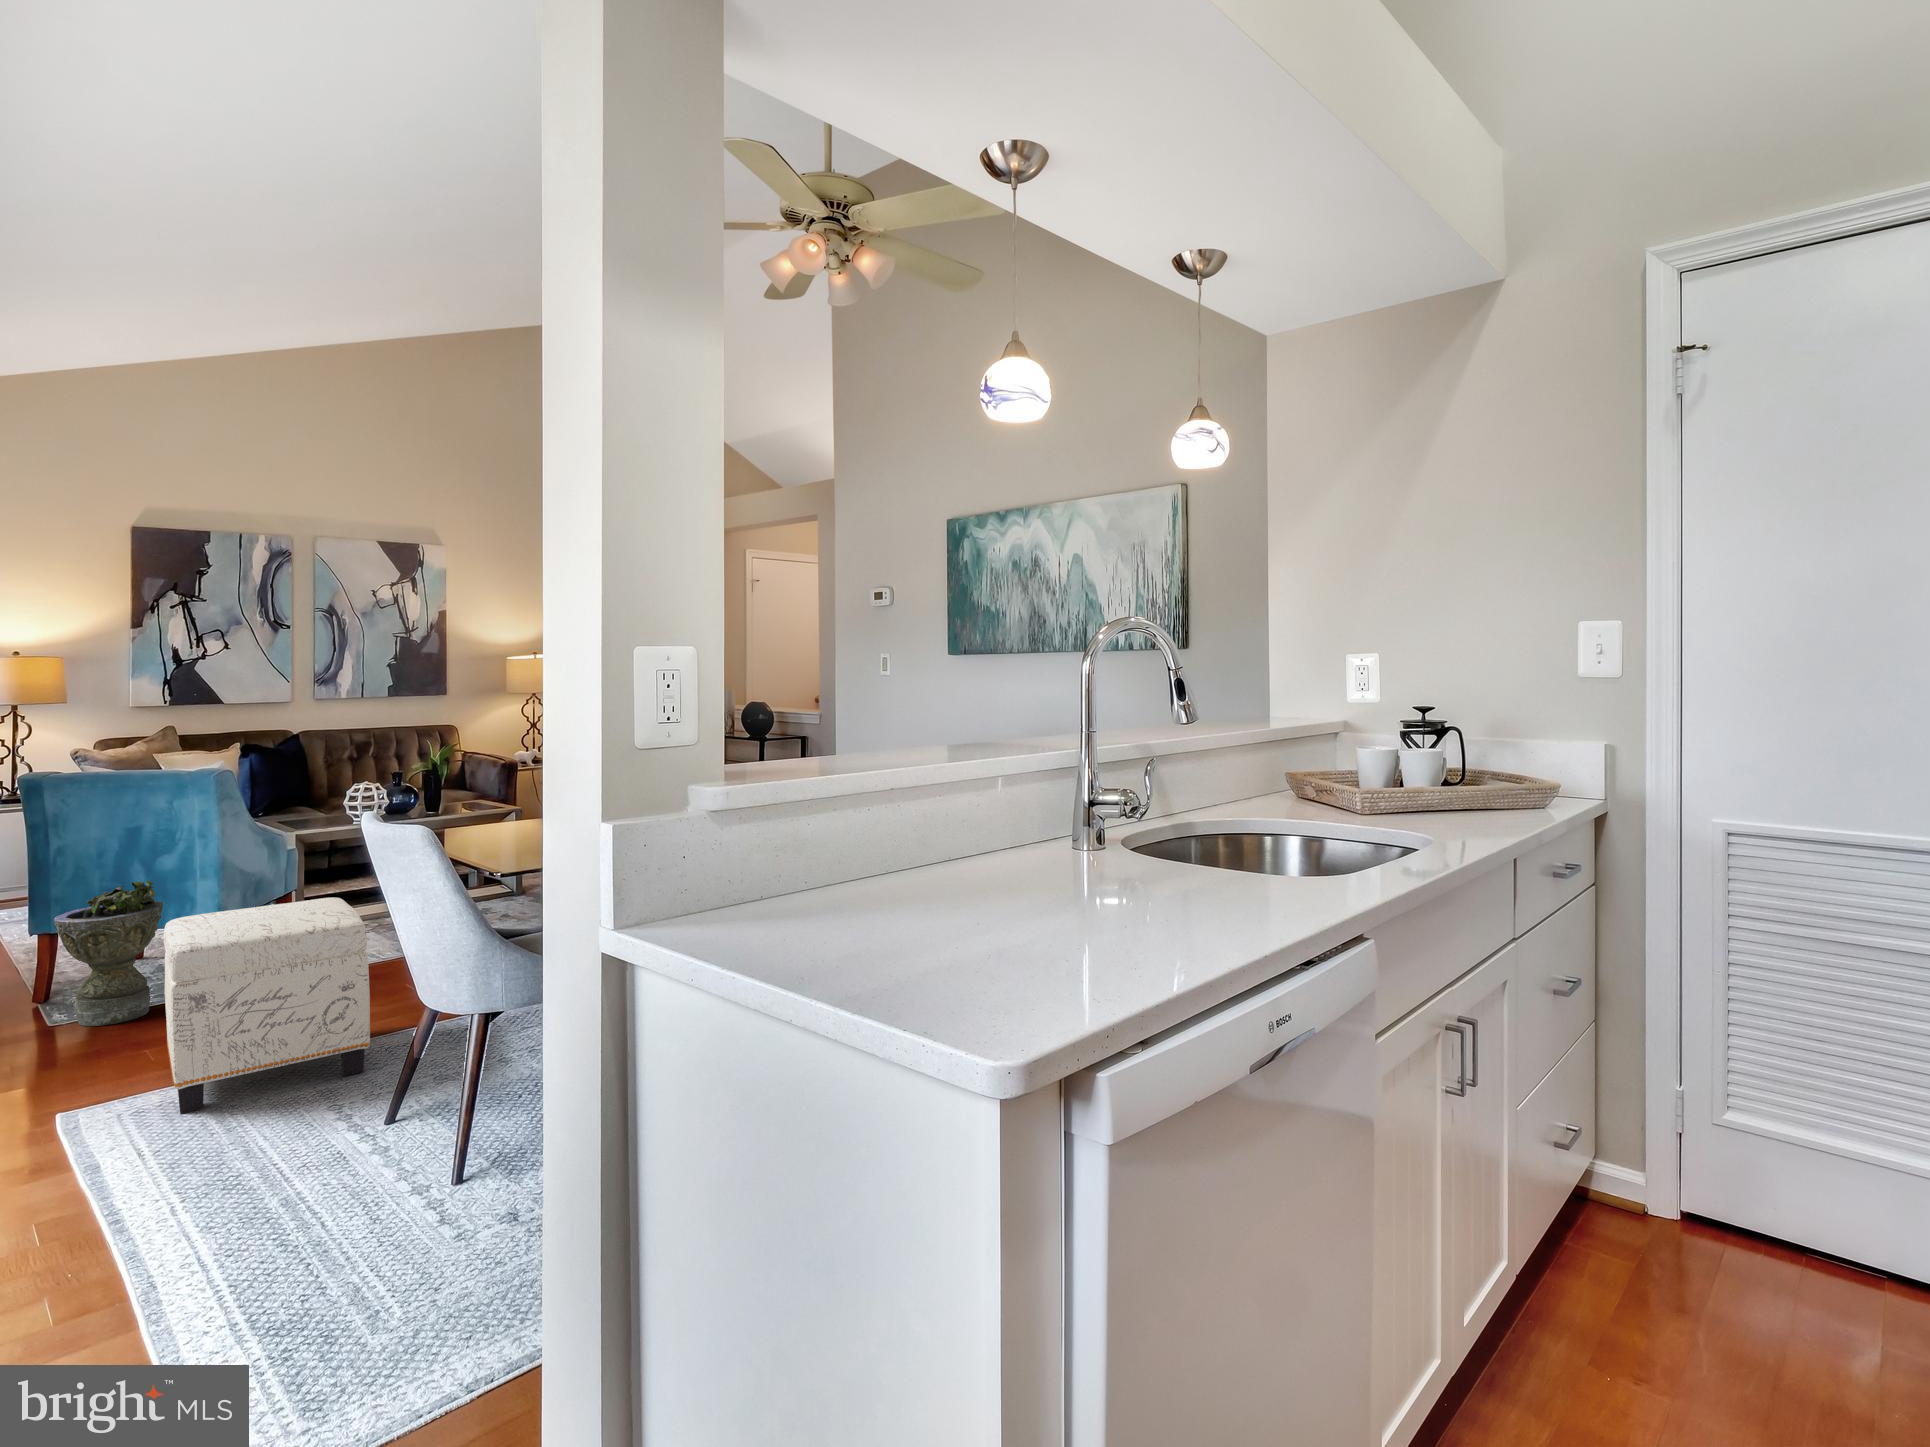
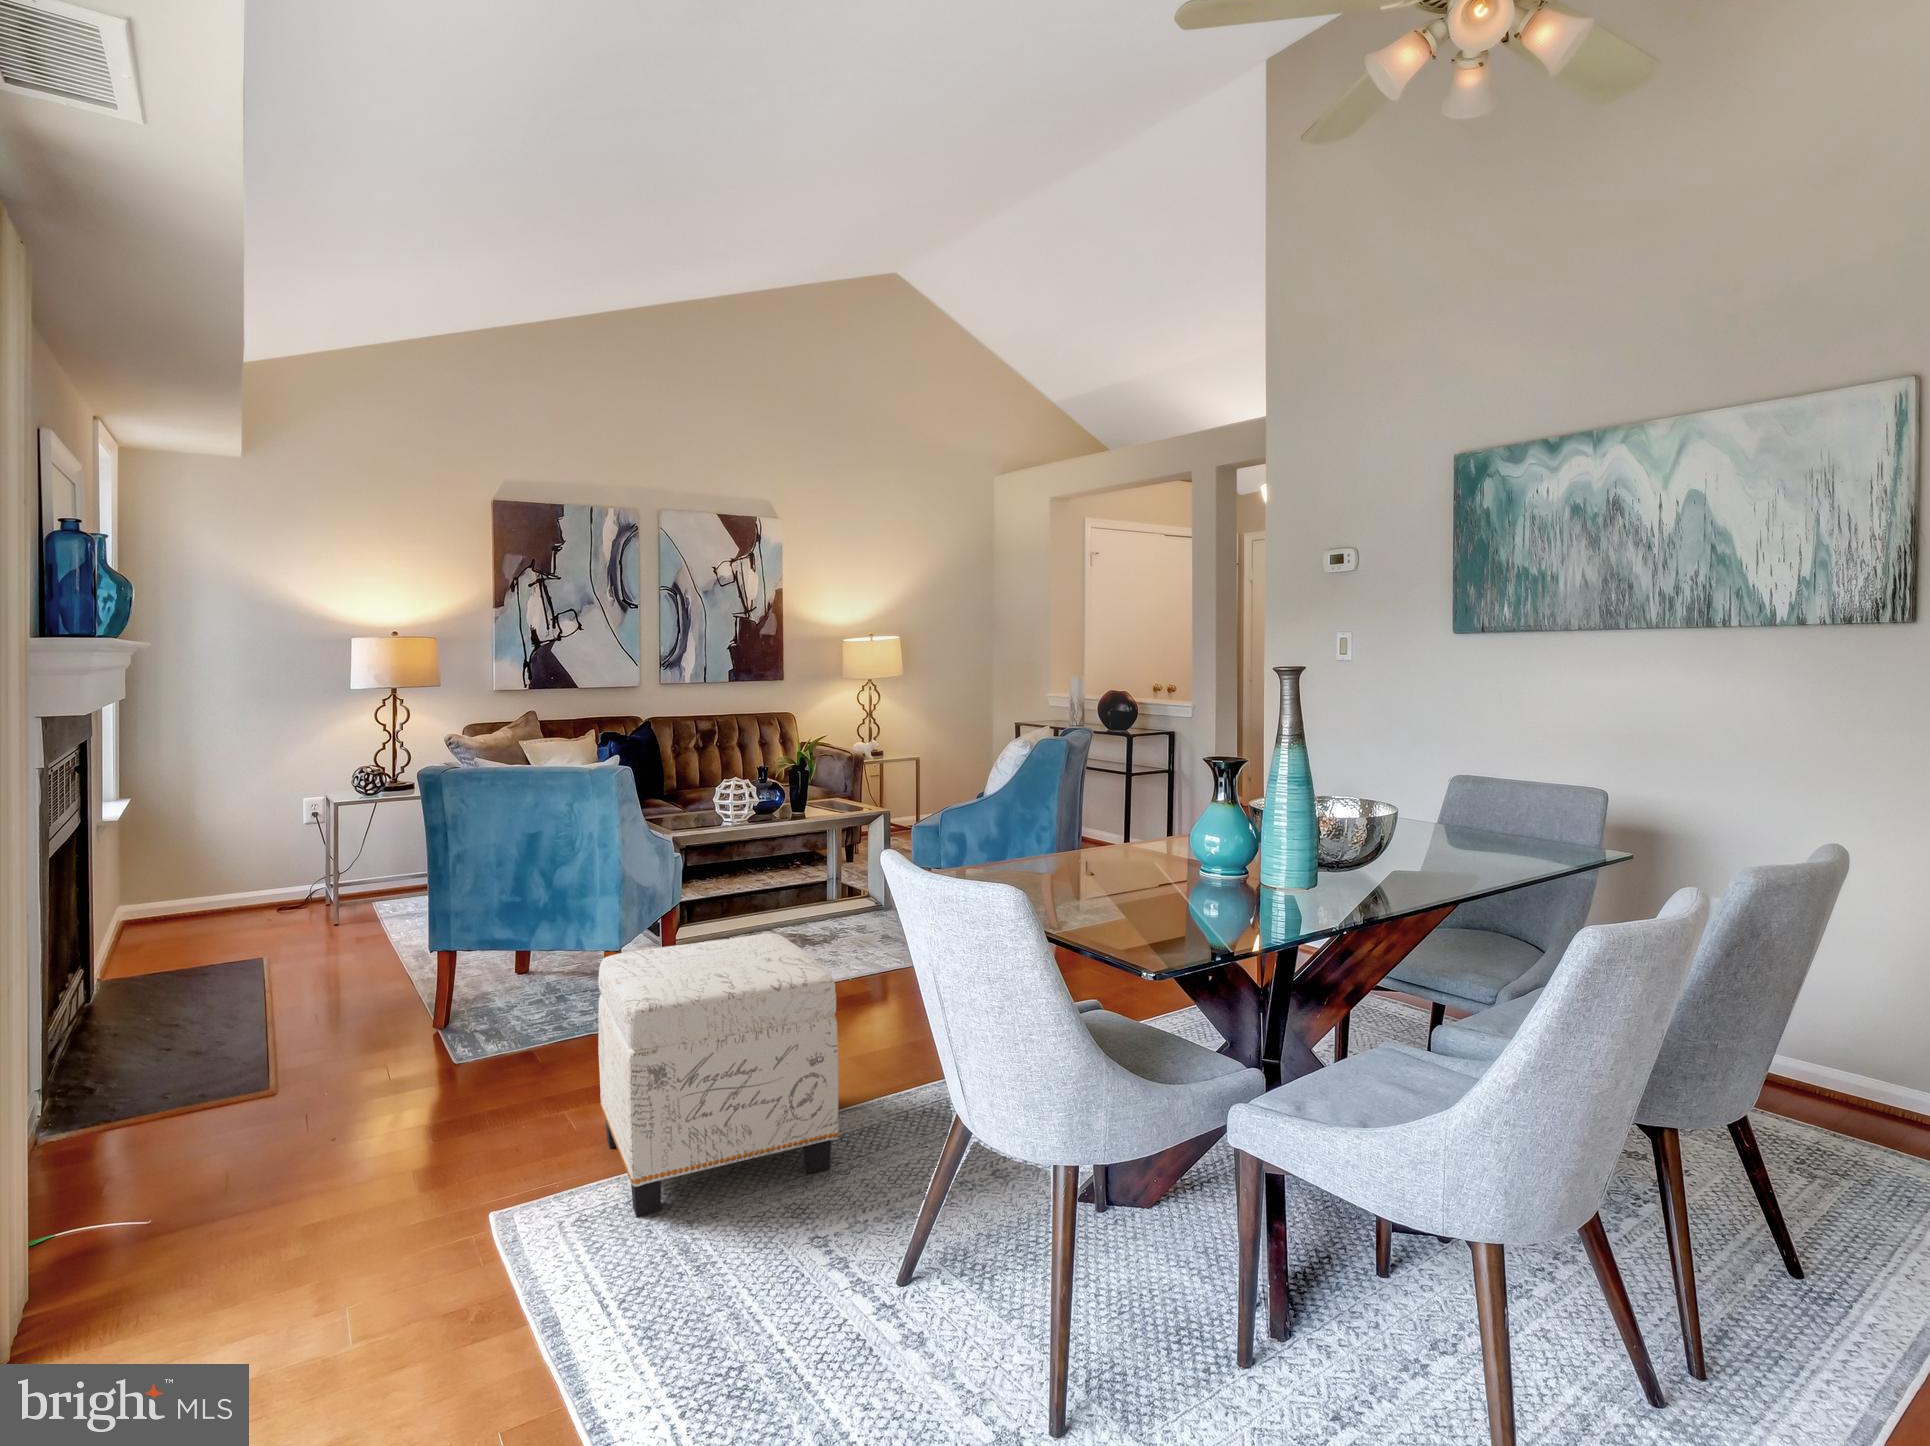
planter: present [54,880,163,1026] -> none [465,896,570,1066]

